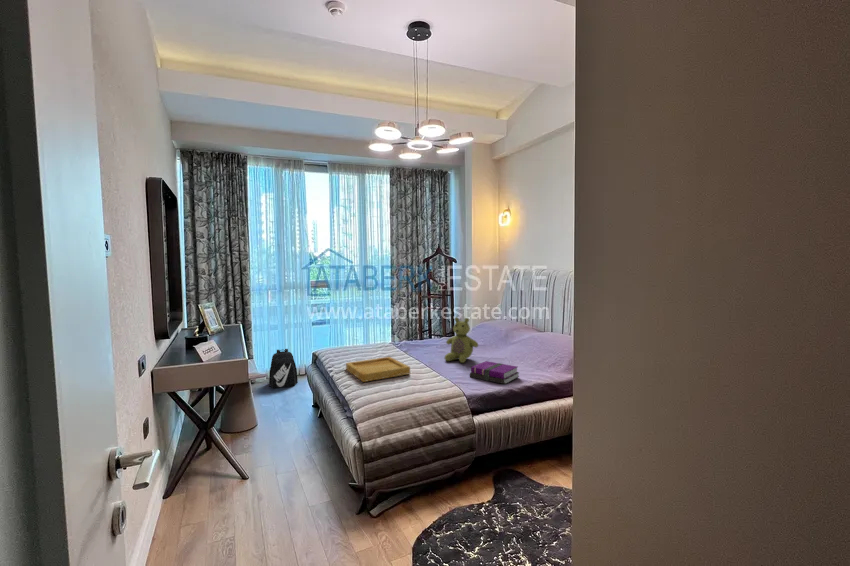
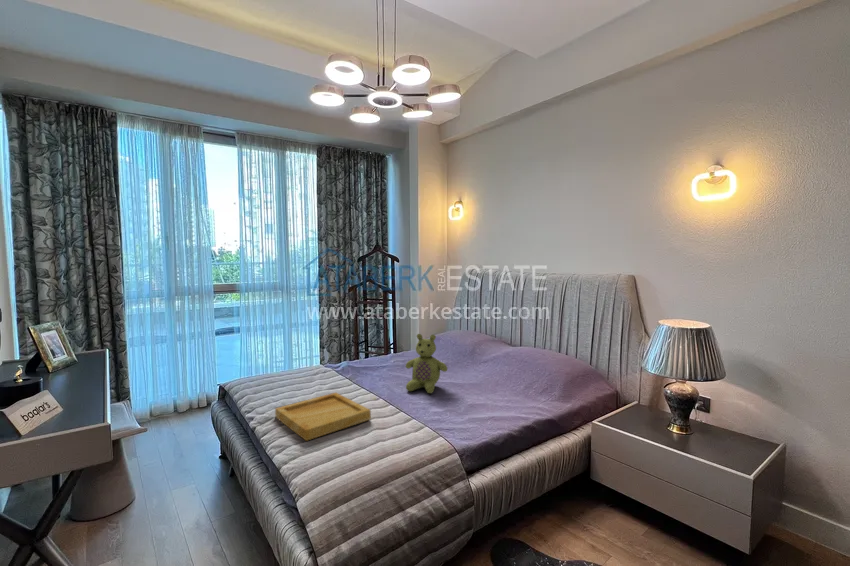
backpack: present [269,349,298,388] -> none [154,376,197,433]
notebook: present [470,361,519,384] -> none [448,392,509,426]

